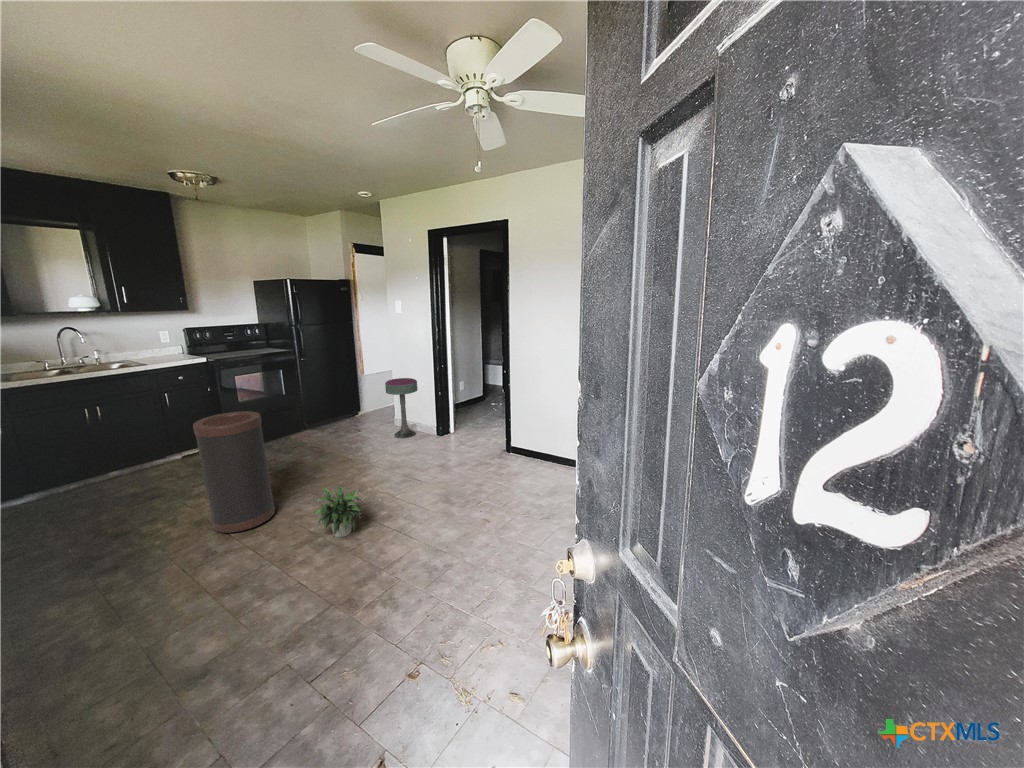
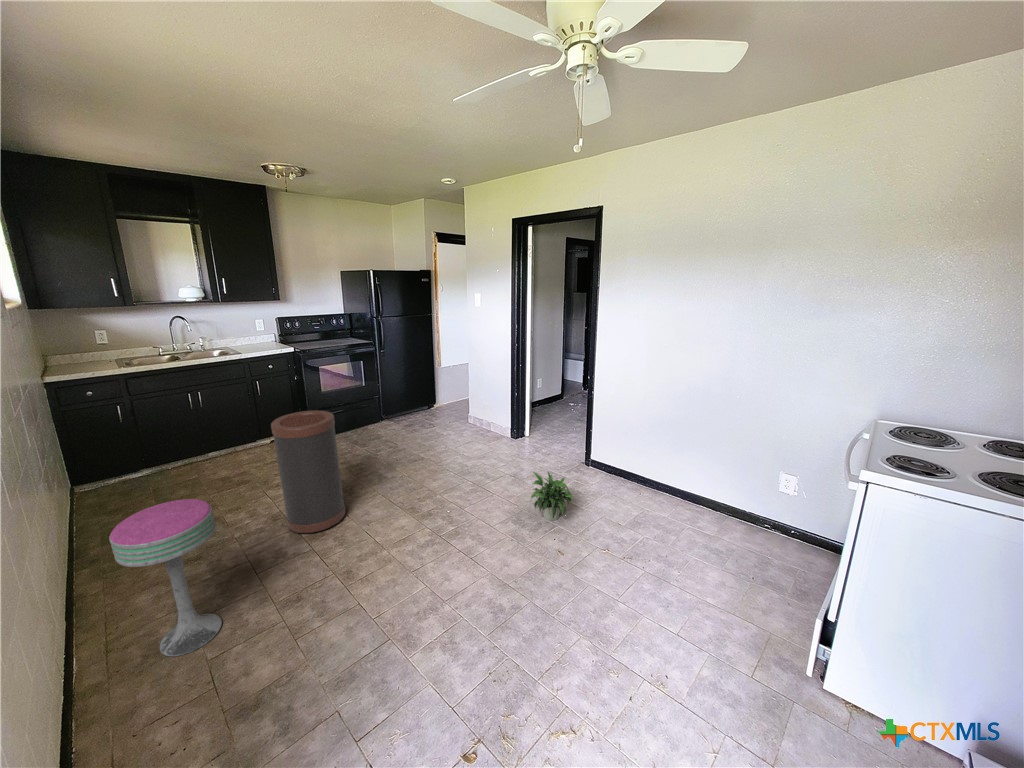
bar stool: present [385,378,418,438] -> present [109,499,222,656]
potted plant: present [315,485,364,537] -> present [531,472,573,521]

